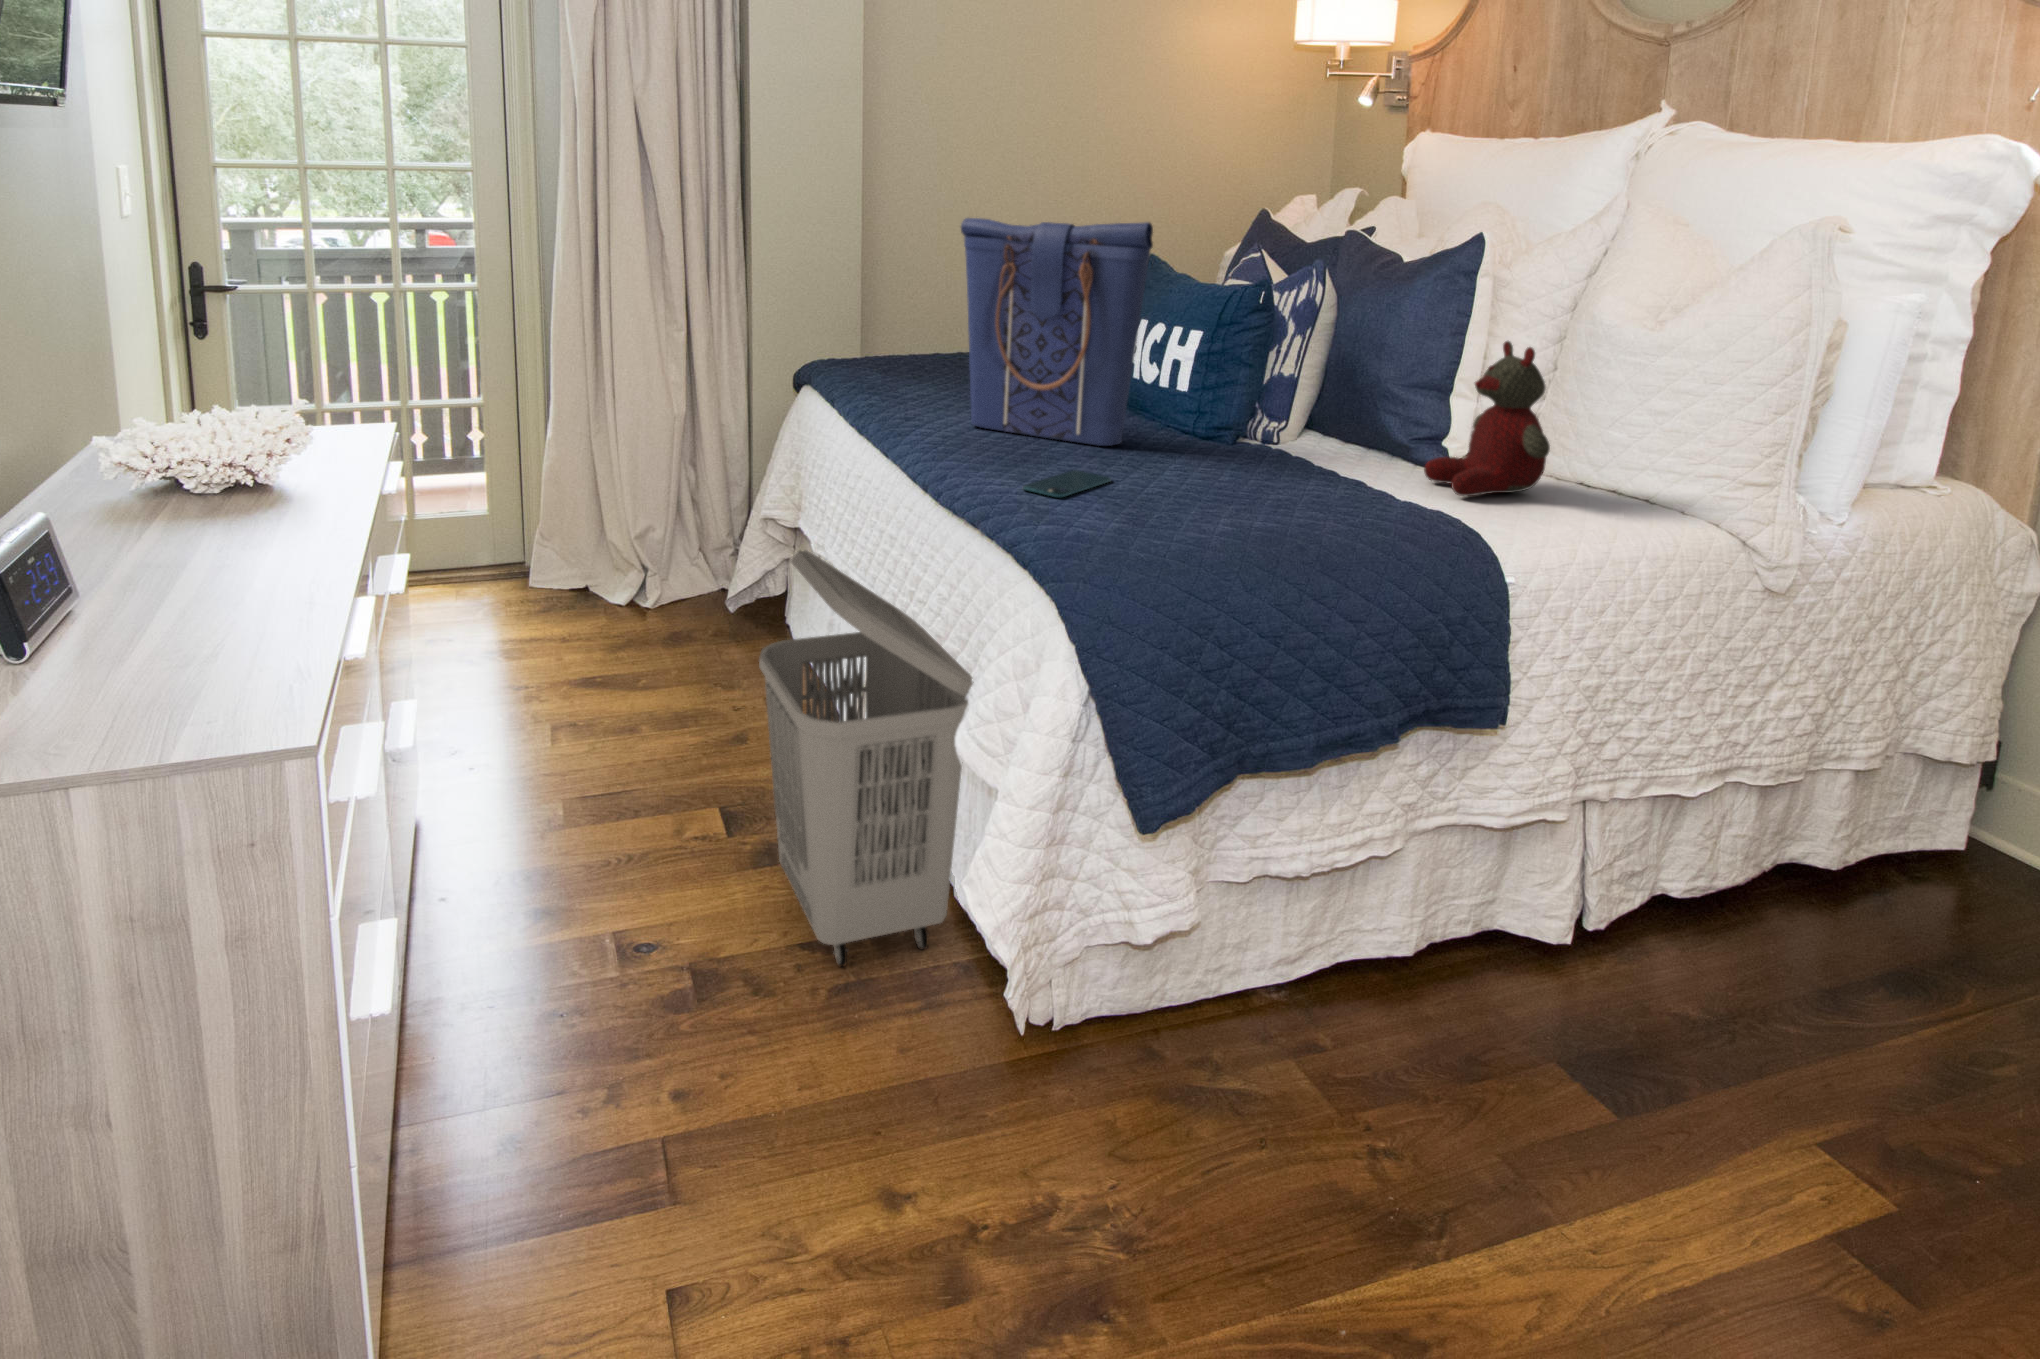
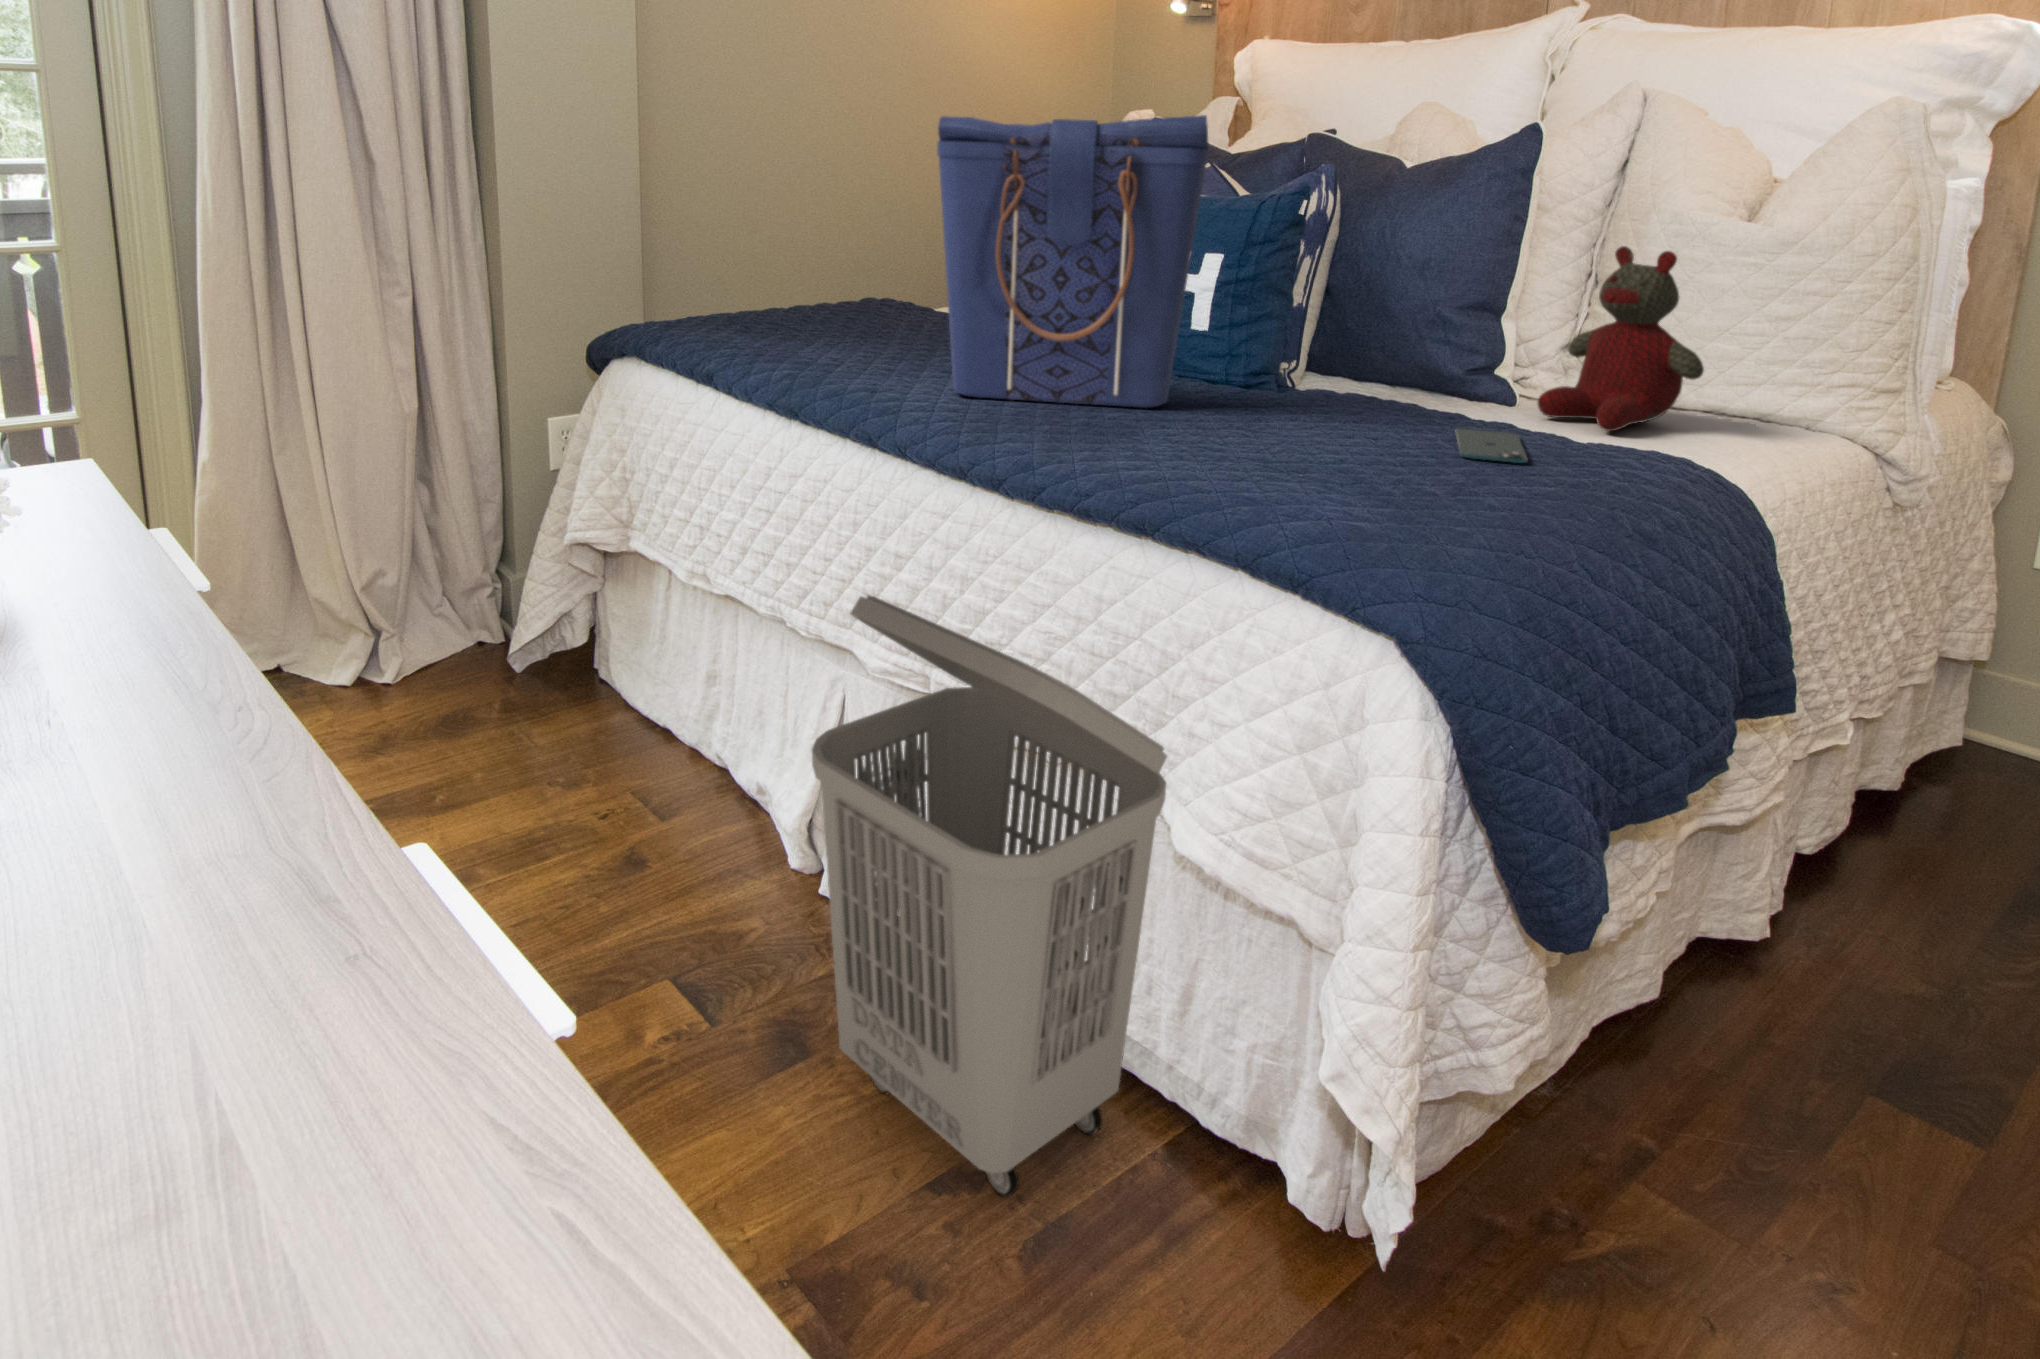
smartphone: present [1023,470,1111,497] -> present [1455,428,1527,463]

